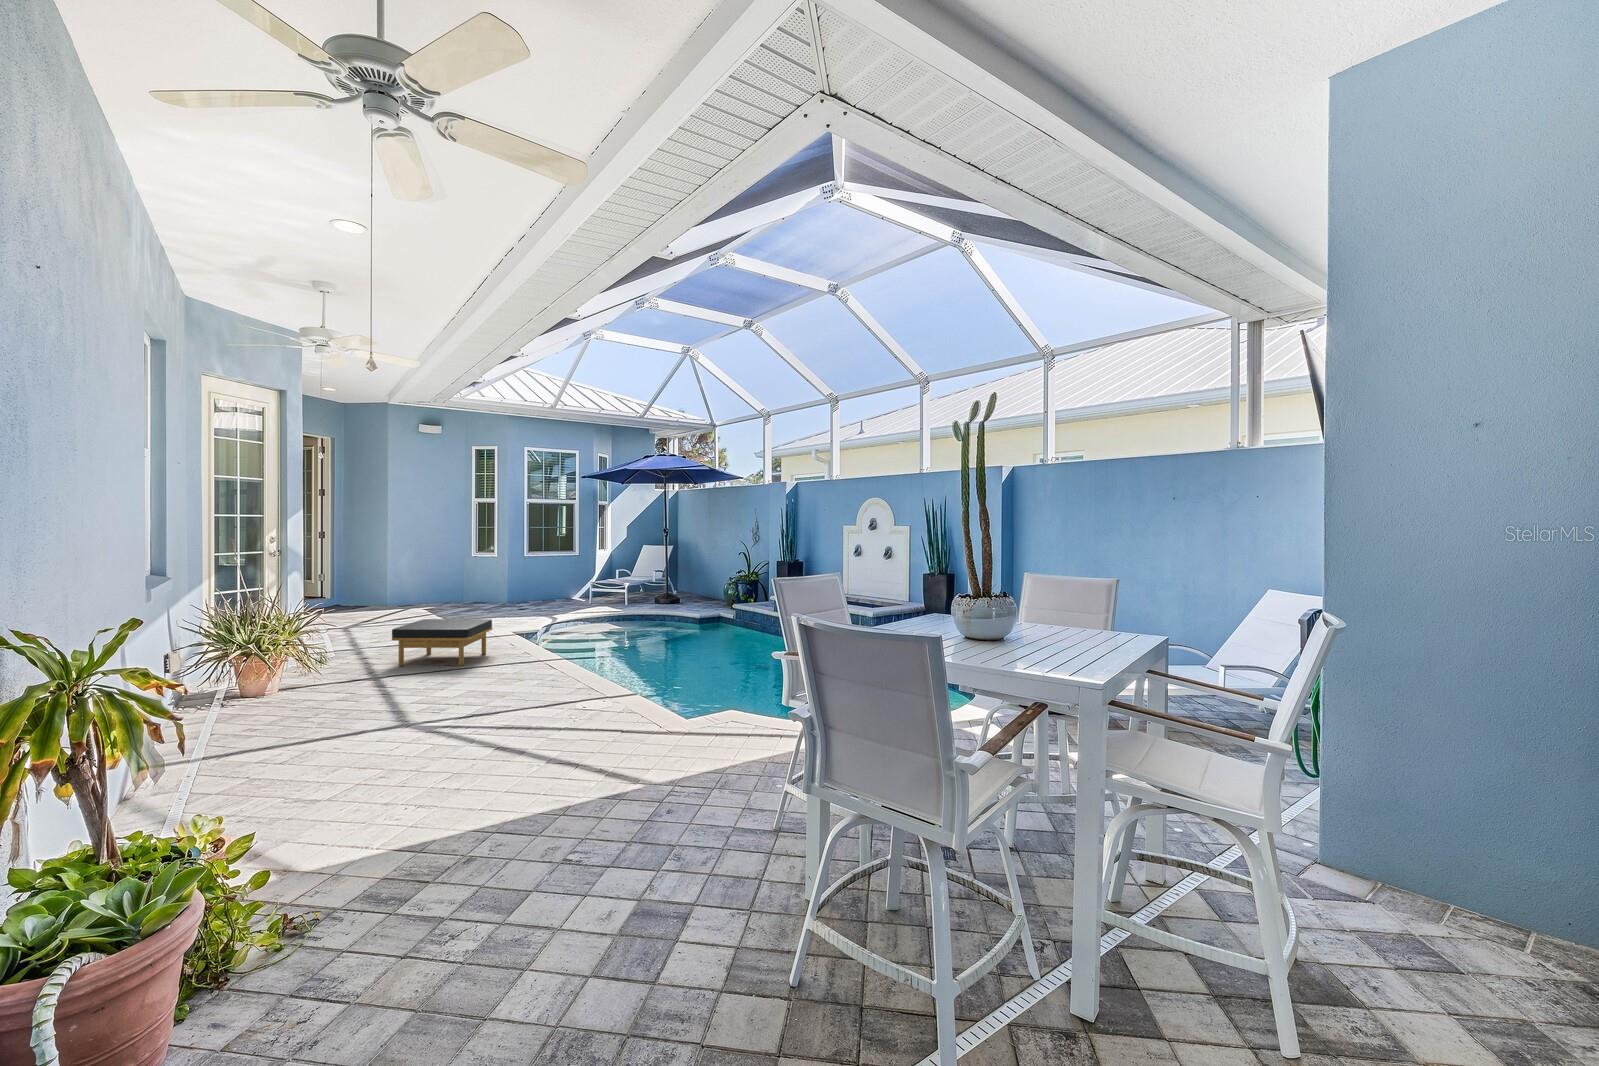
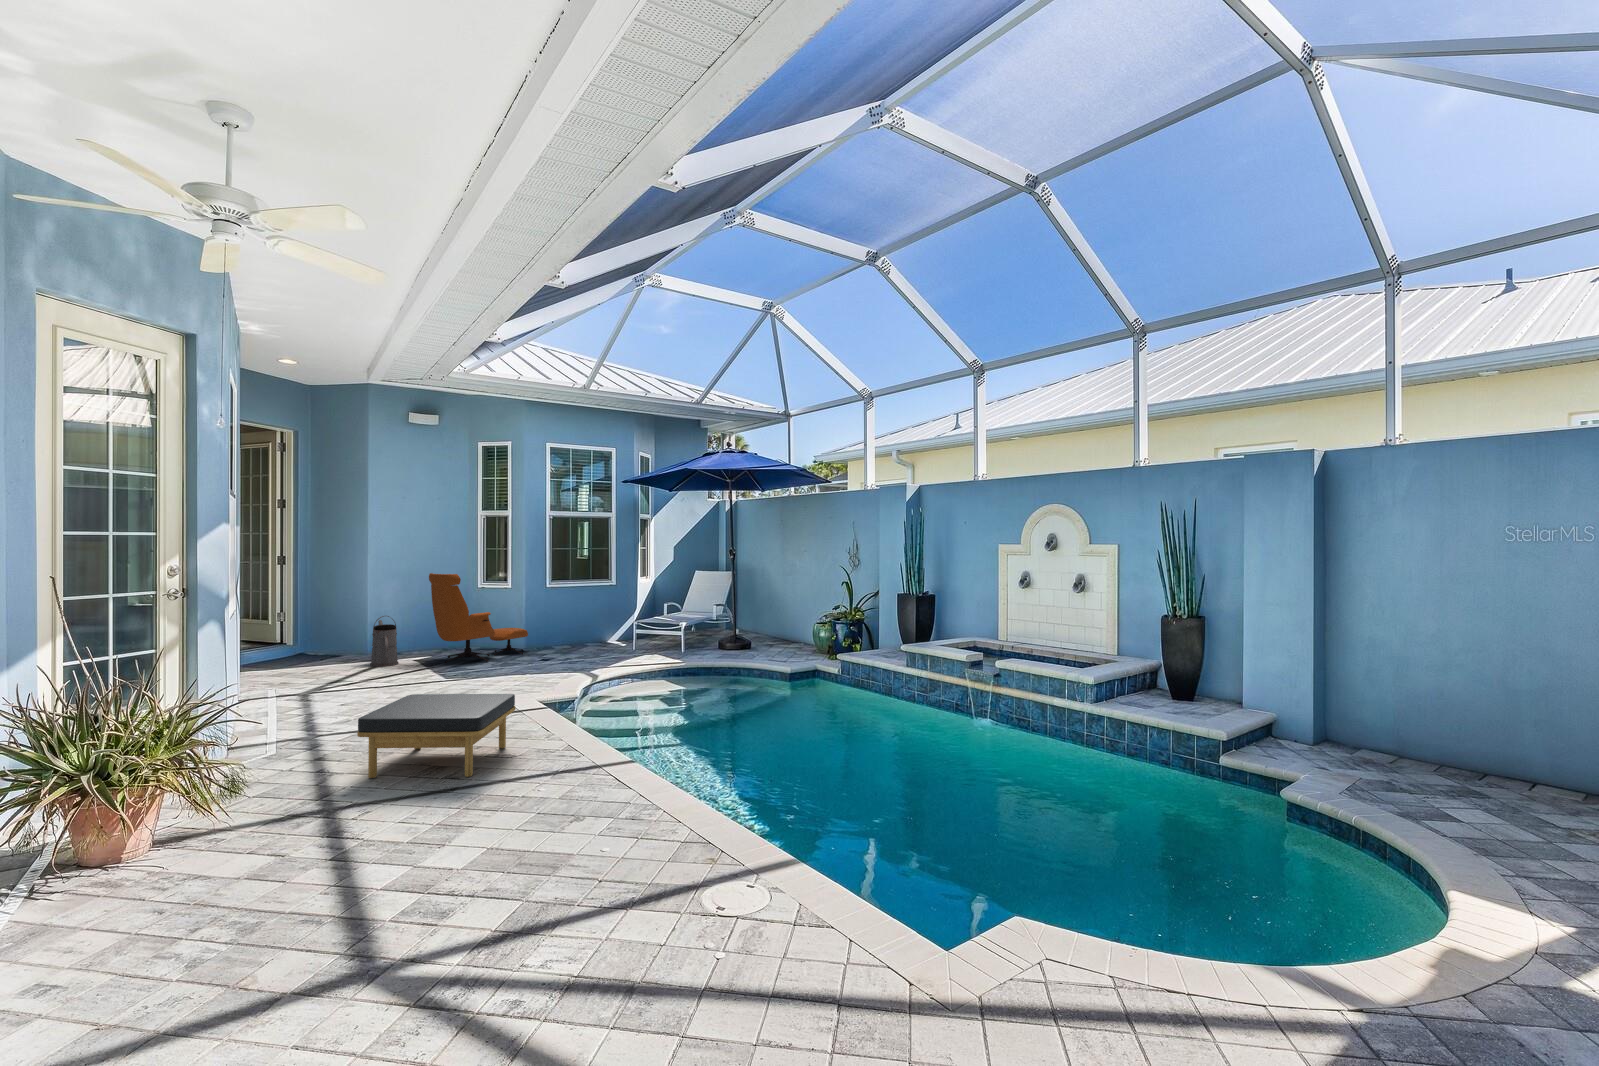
lounge chair: none [434,545,510,611] -> present [429,573,528,664]
watering can: none [391,576,412,613] -> present [370,616,399,667]

